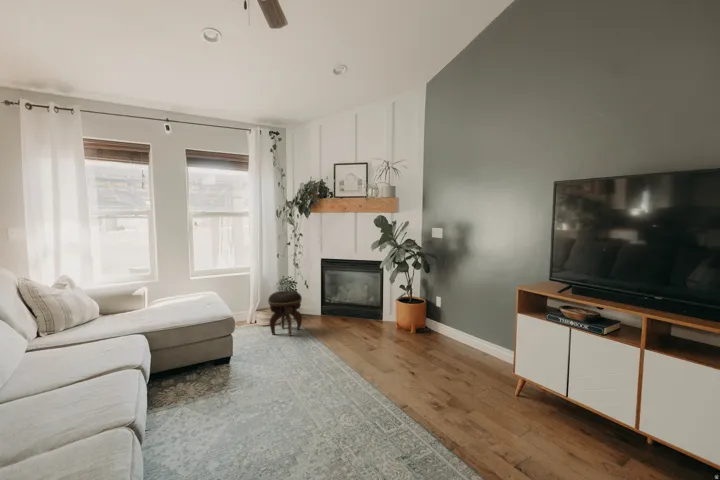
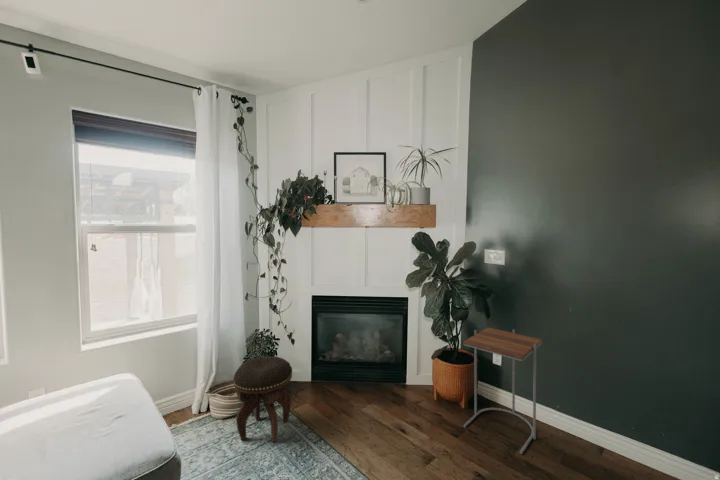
side table: none [403,279,454,348] -> present [463,328,542,454]

